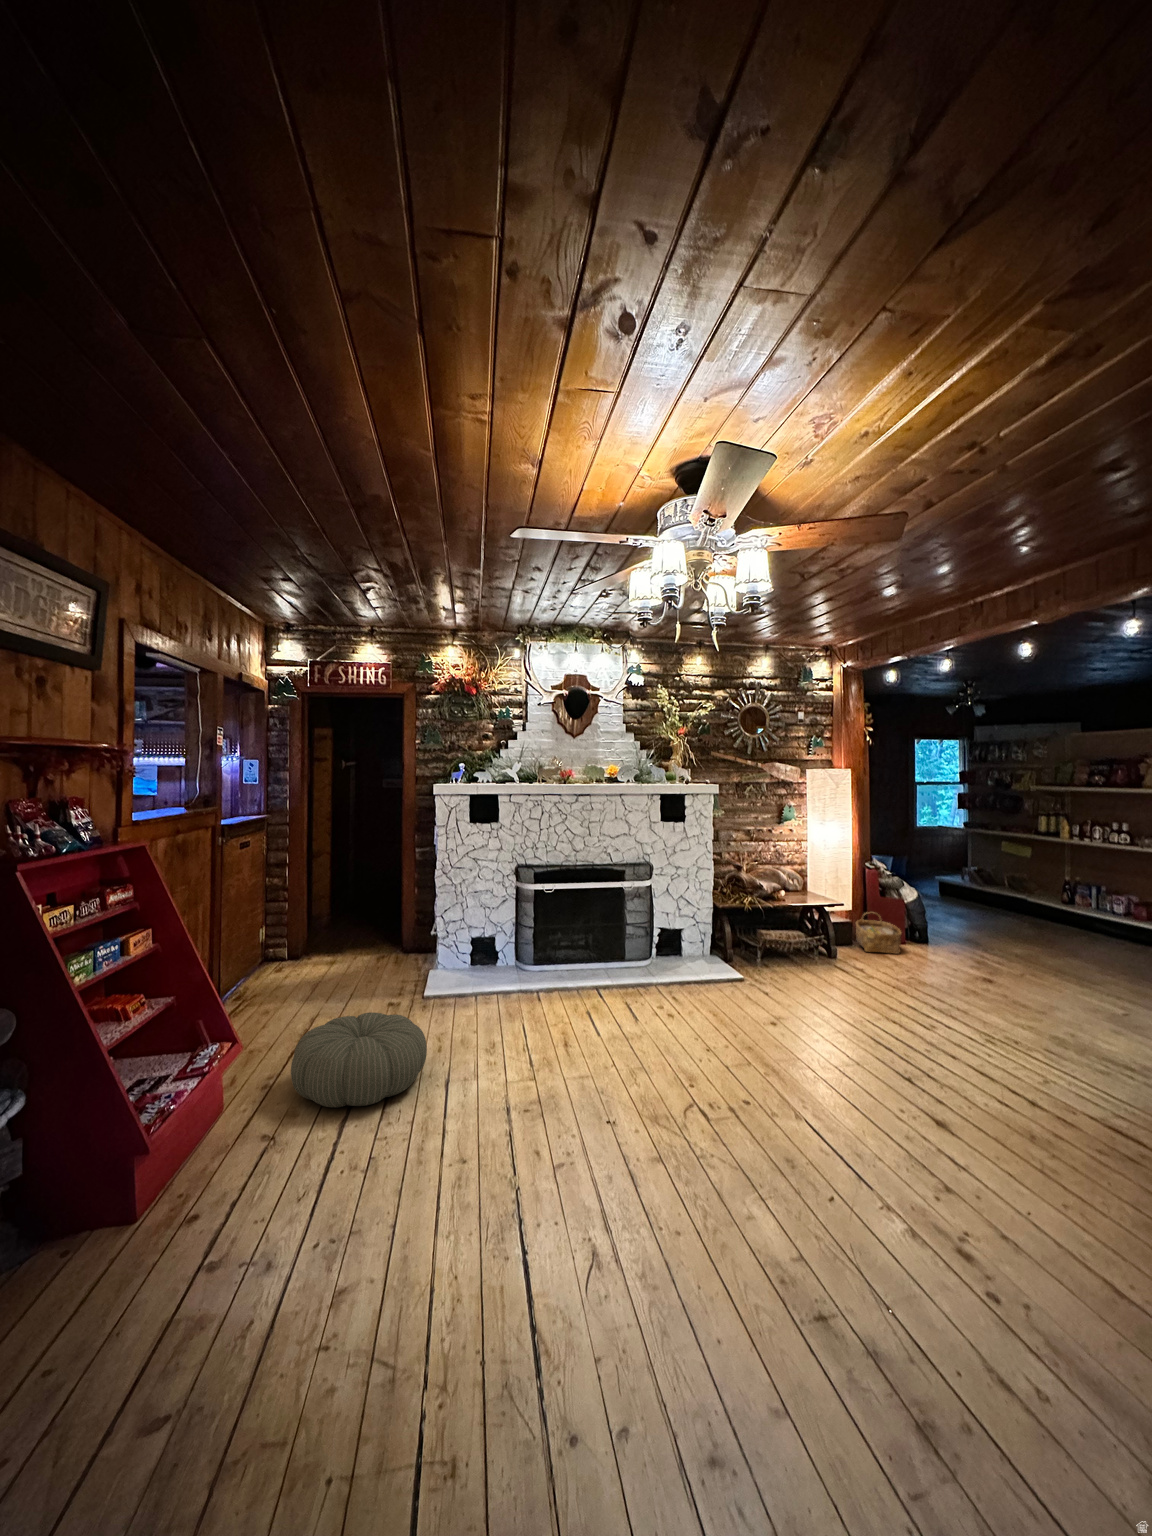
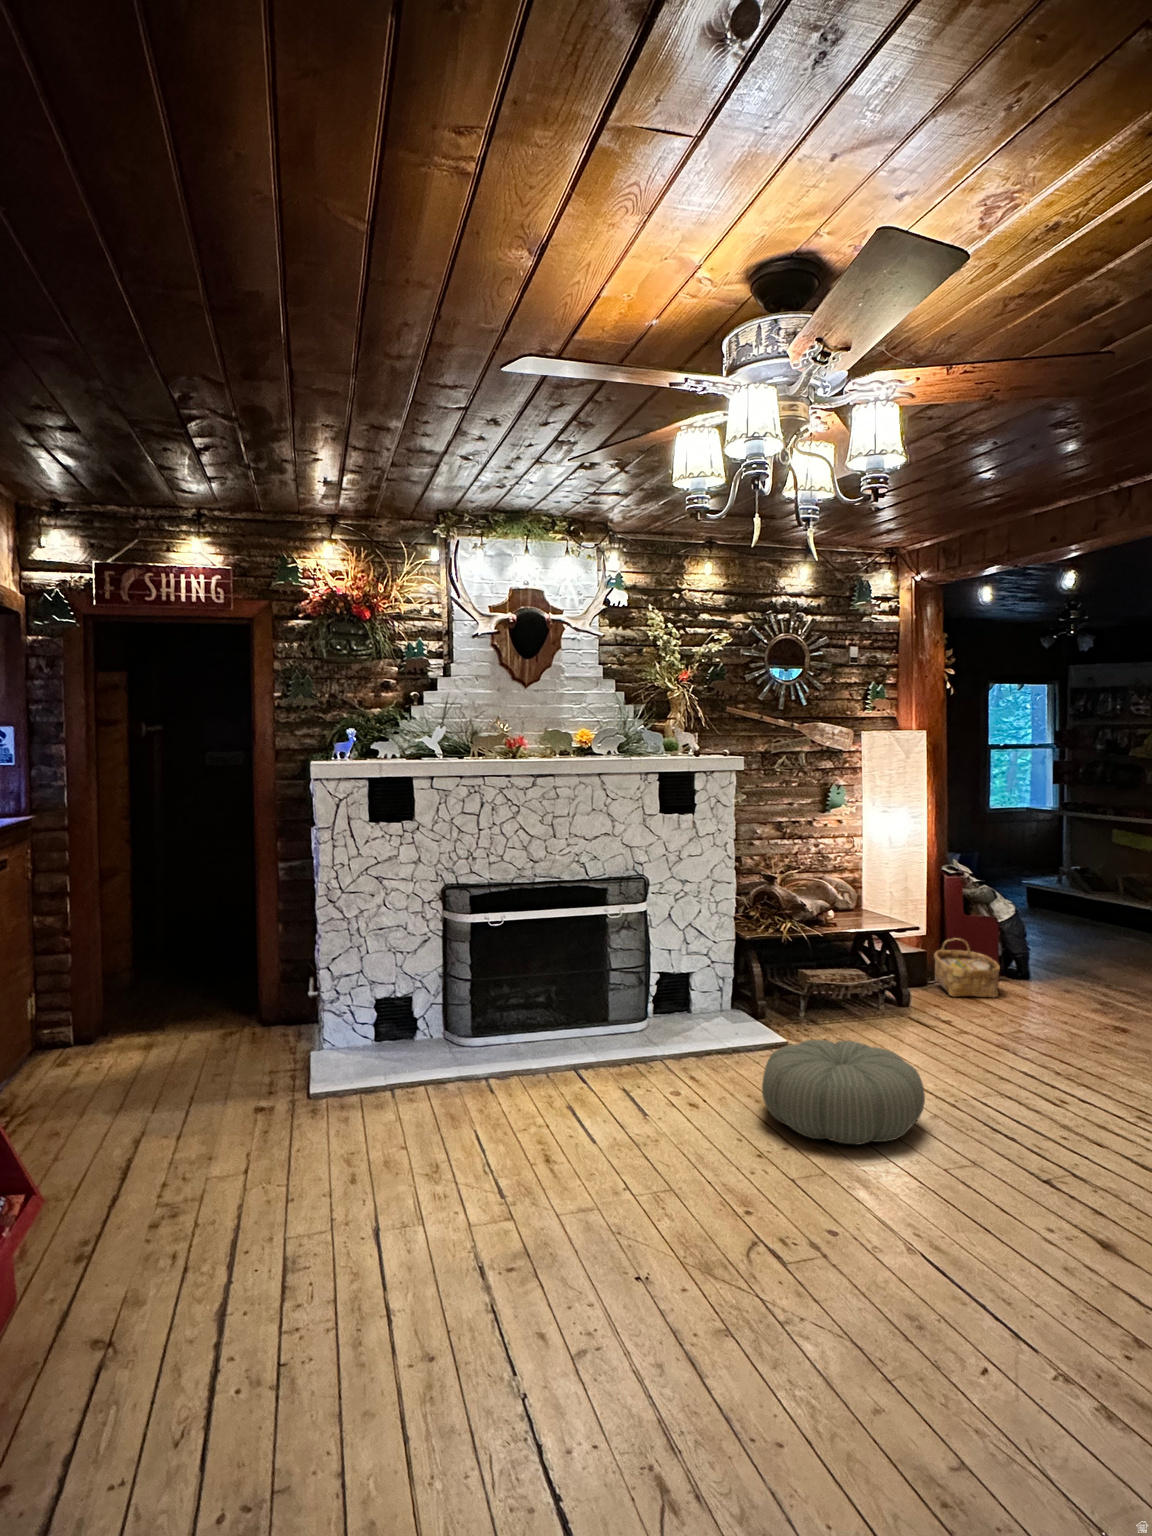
pouf: present [291,1012,427,1108] -> present [762,1040,925,1145]

